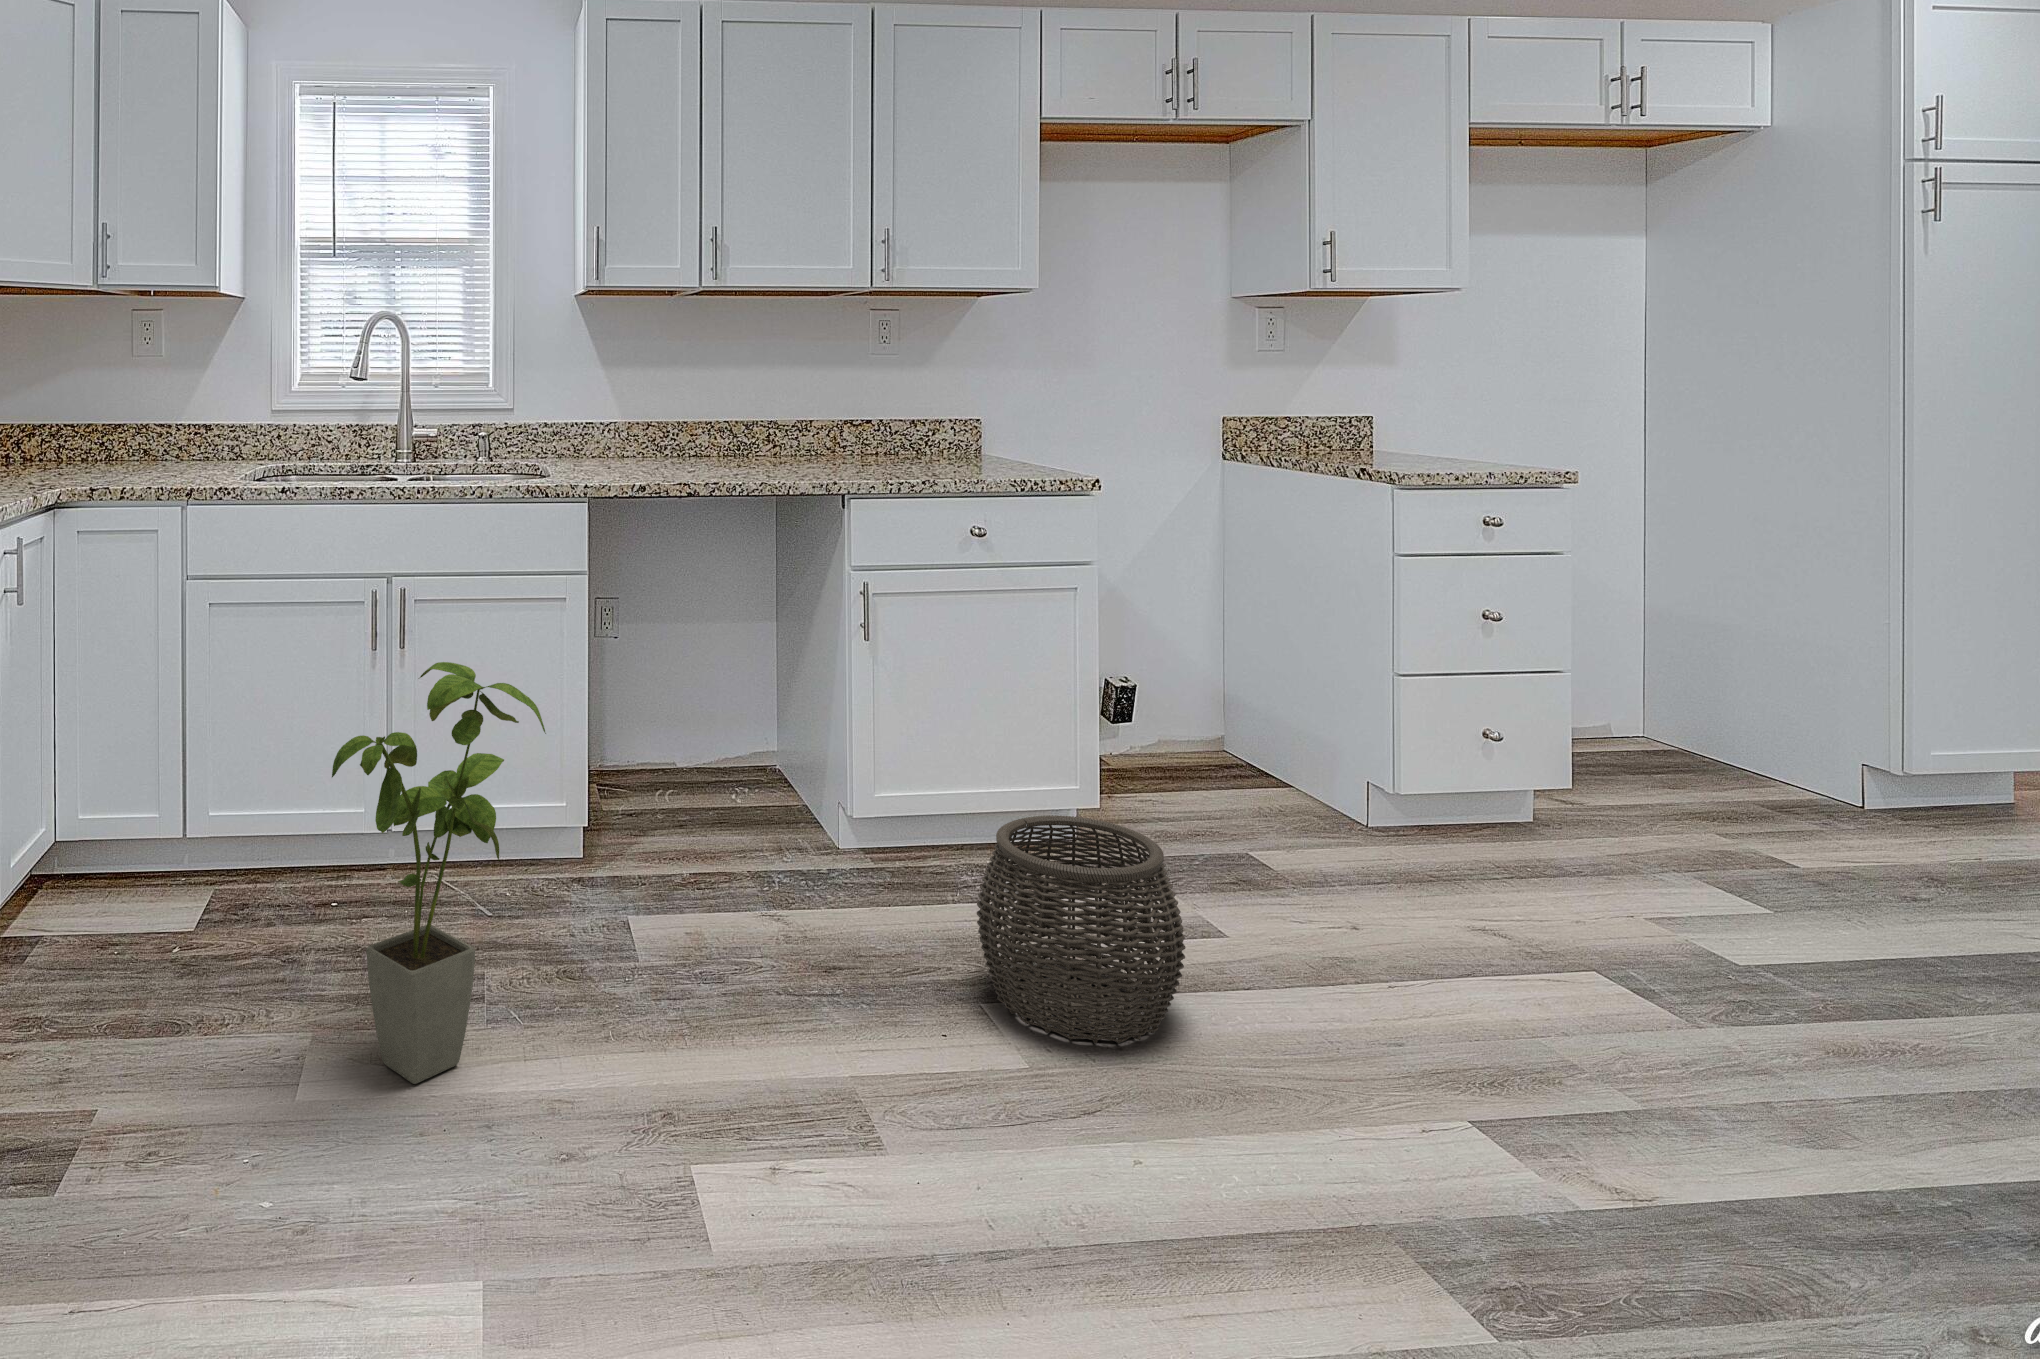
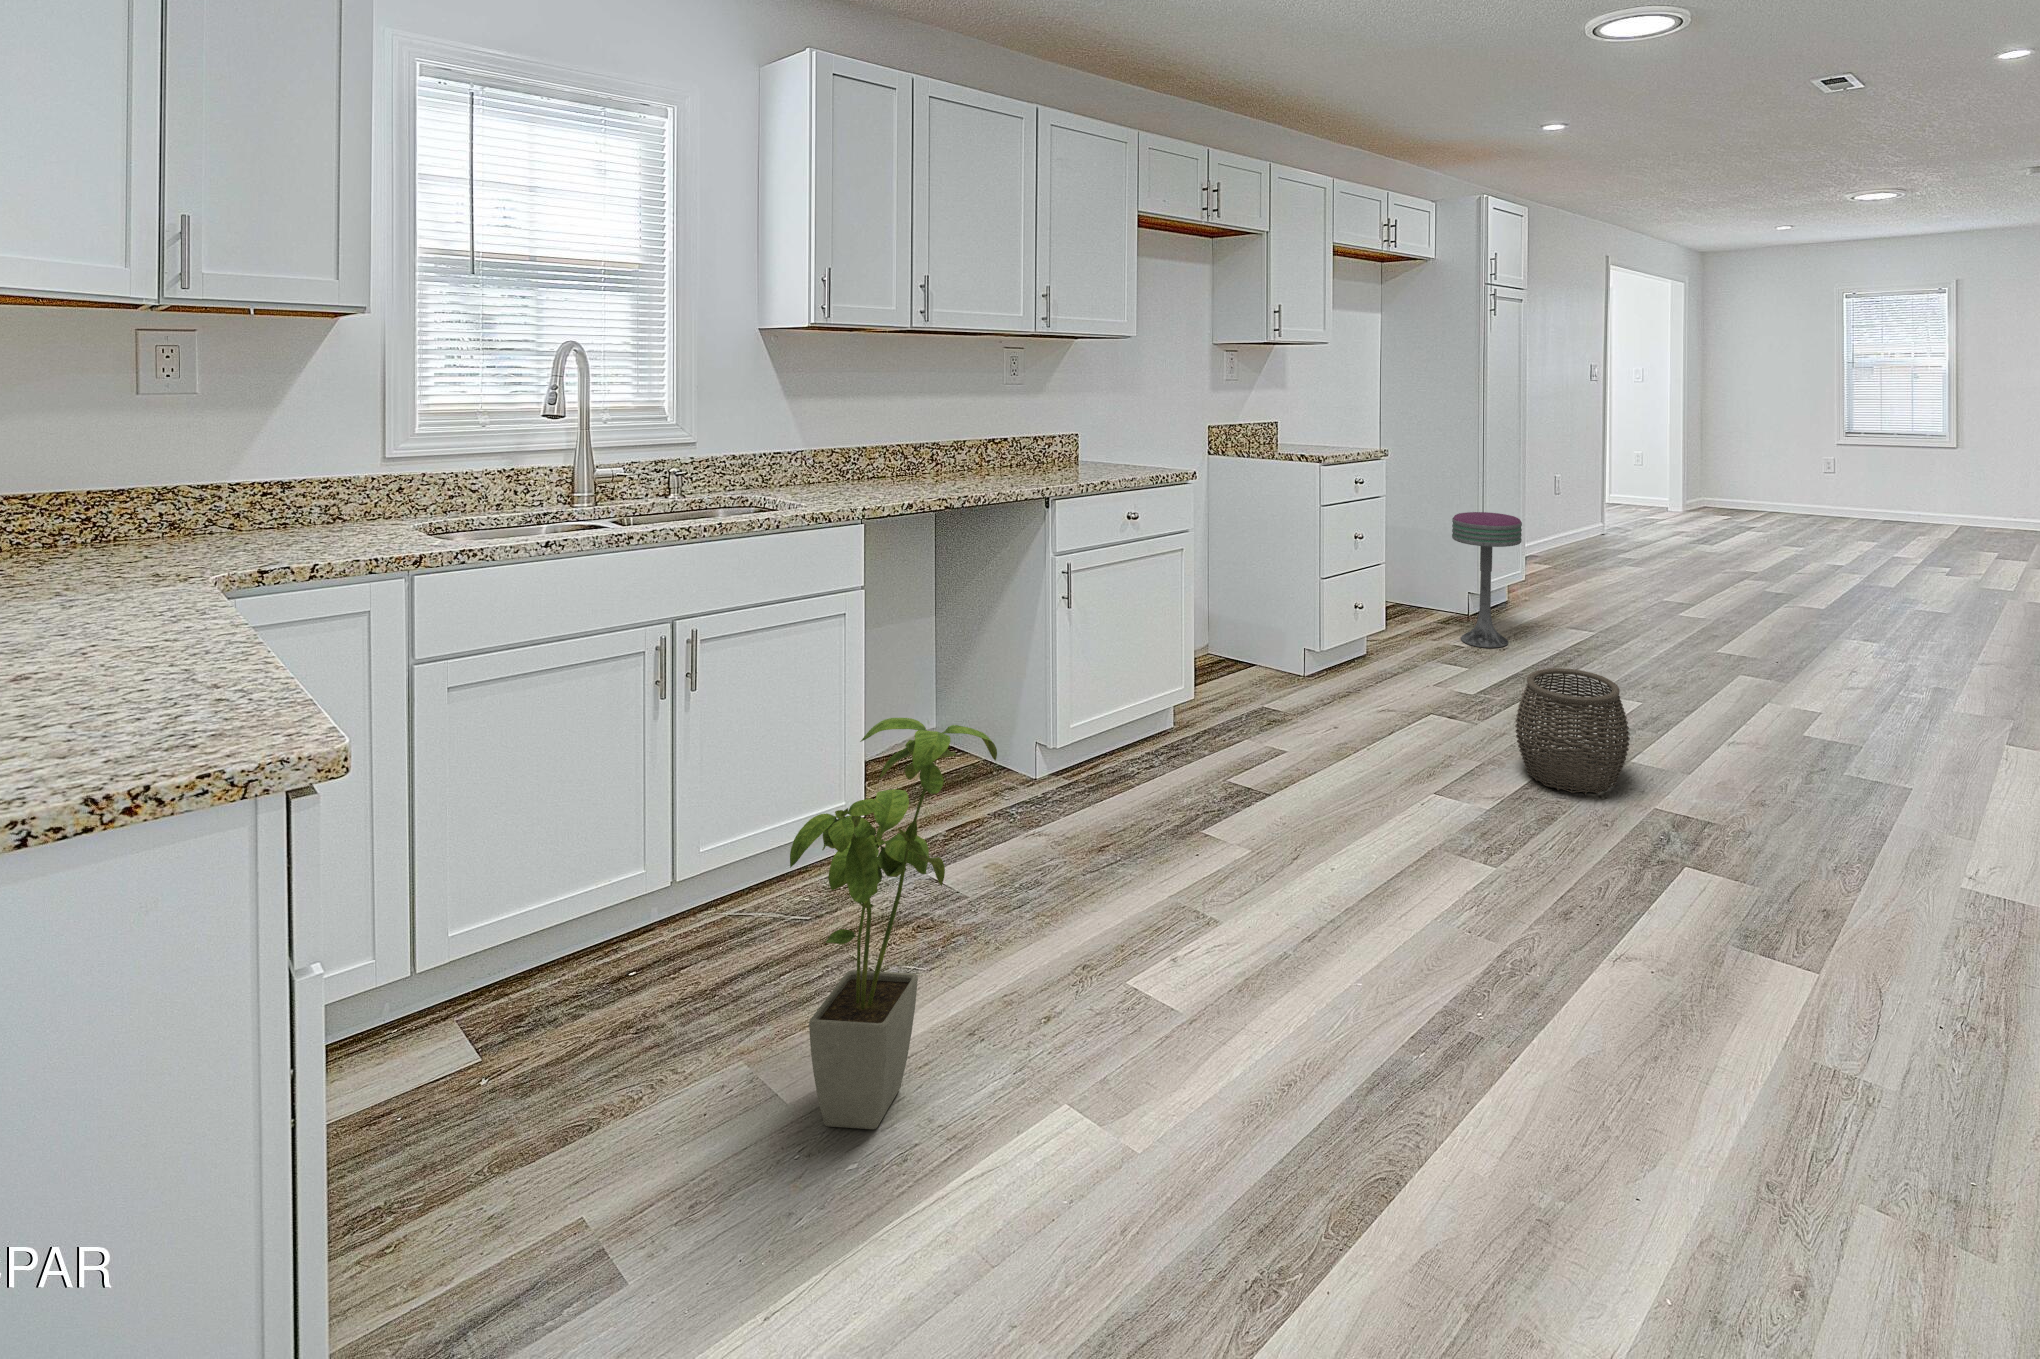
bar stool: none [1746,604,1940,892] -> present [1452,512,1522,648]
woven basket: present [977,815,1186,1044] -> present [1515,668,1630,794]

